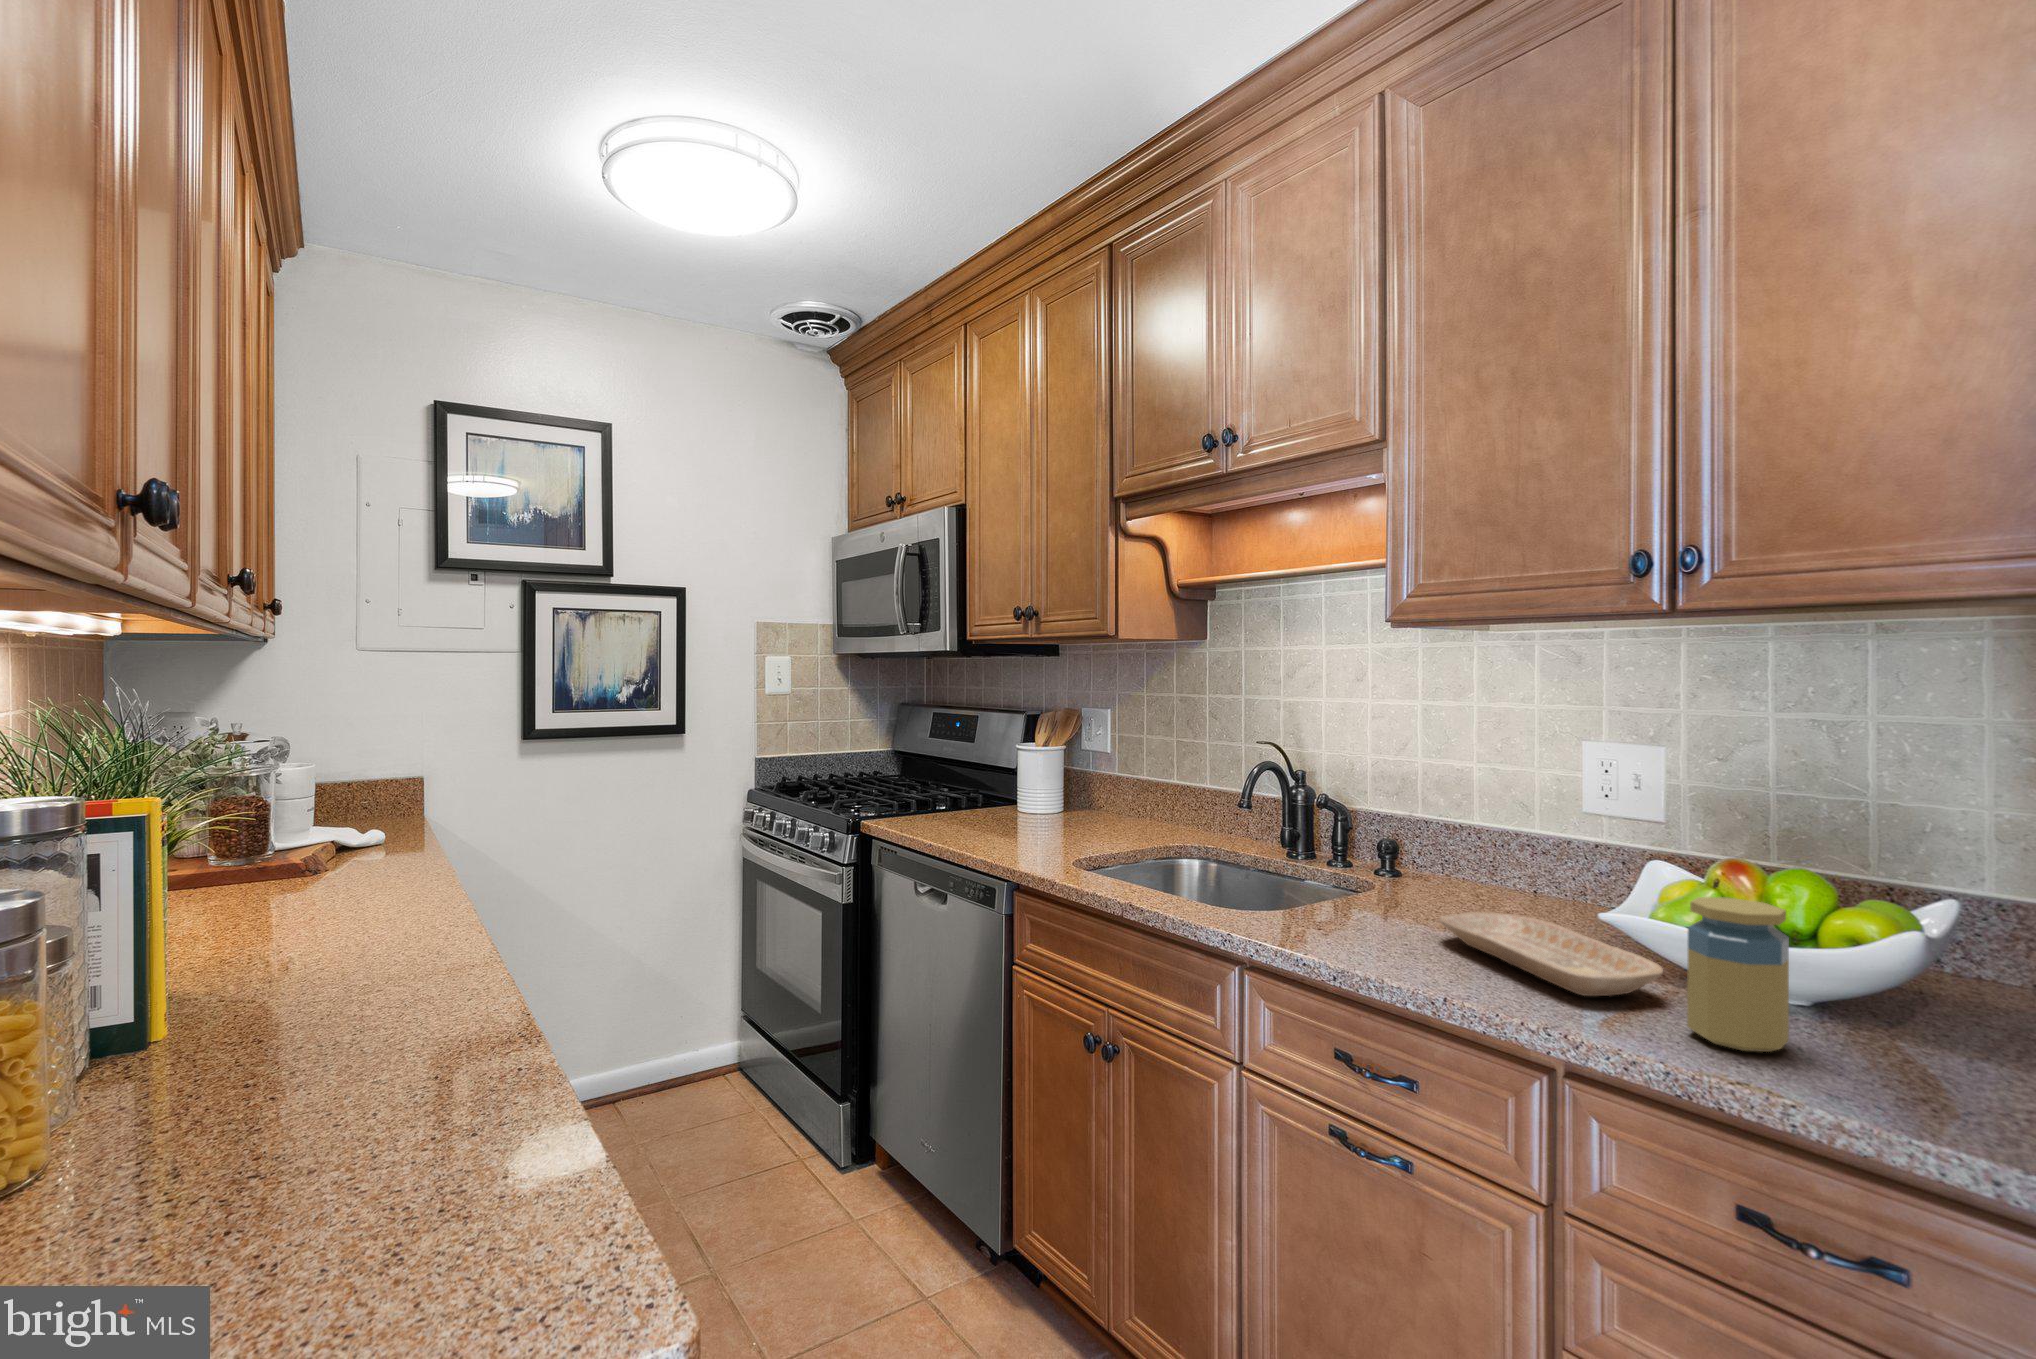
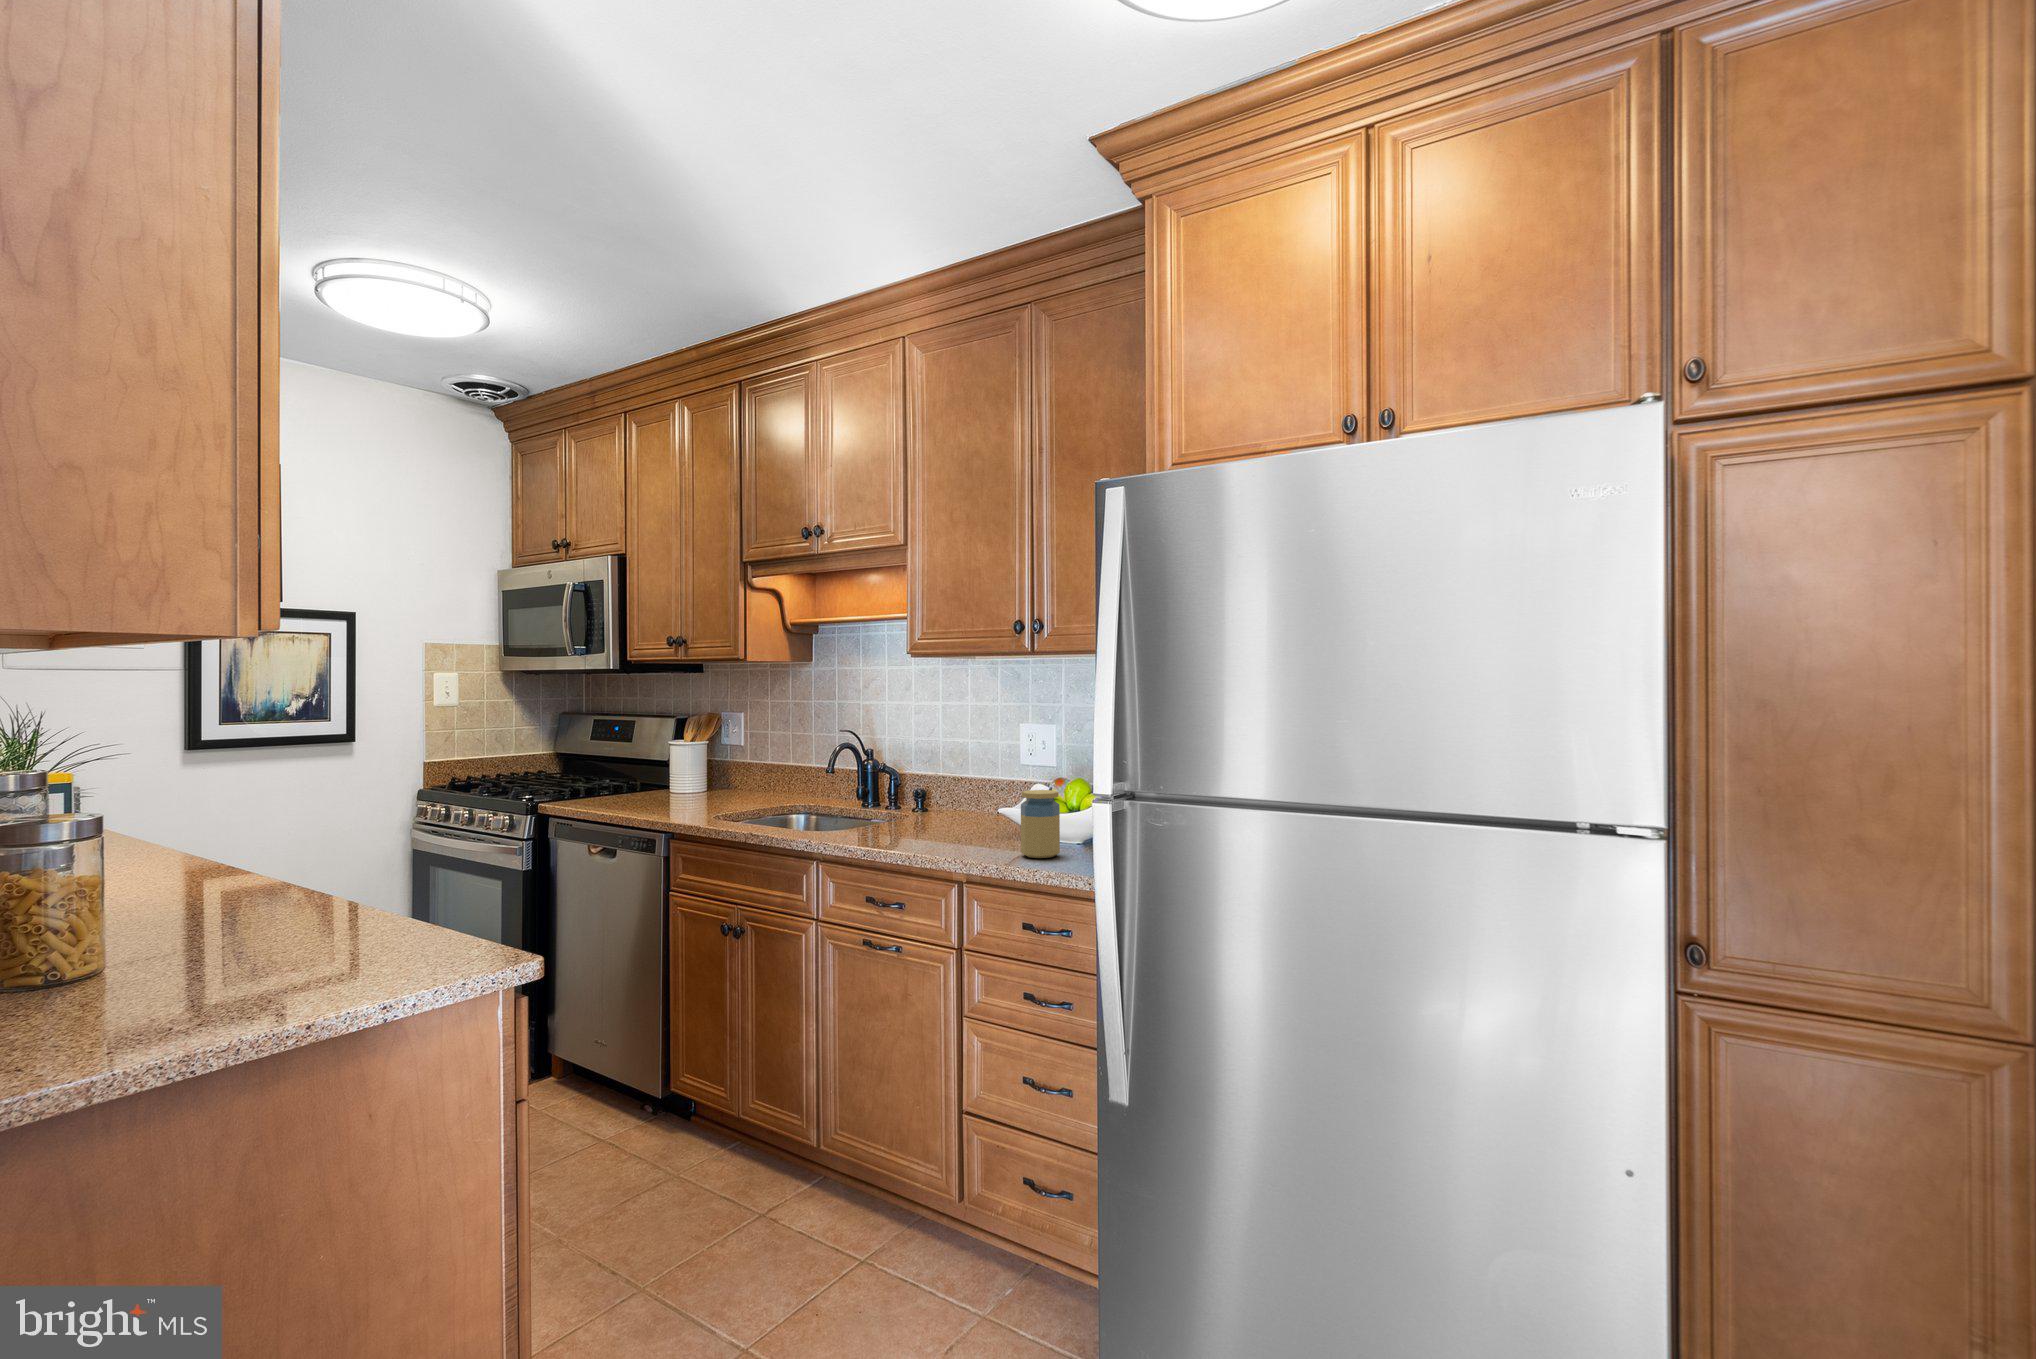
tray: present [1440,912,1663,996] -> none [930,818,1022,848]

